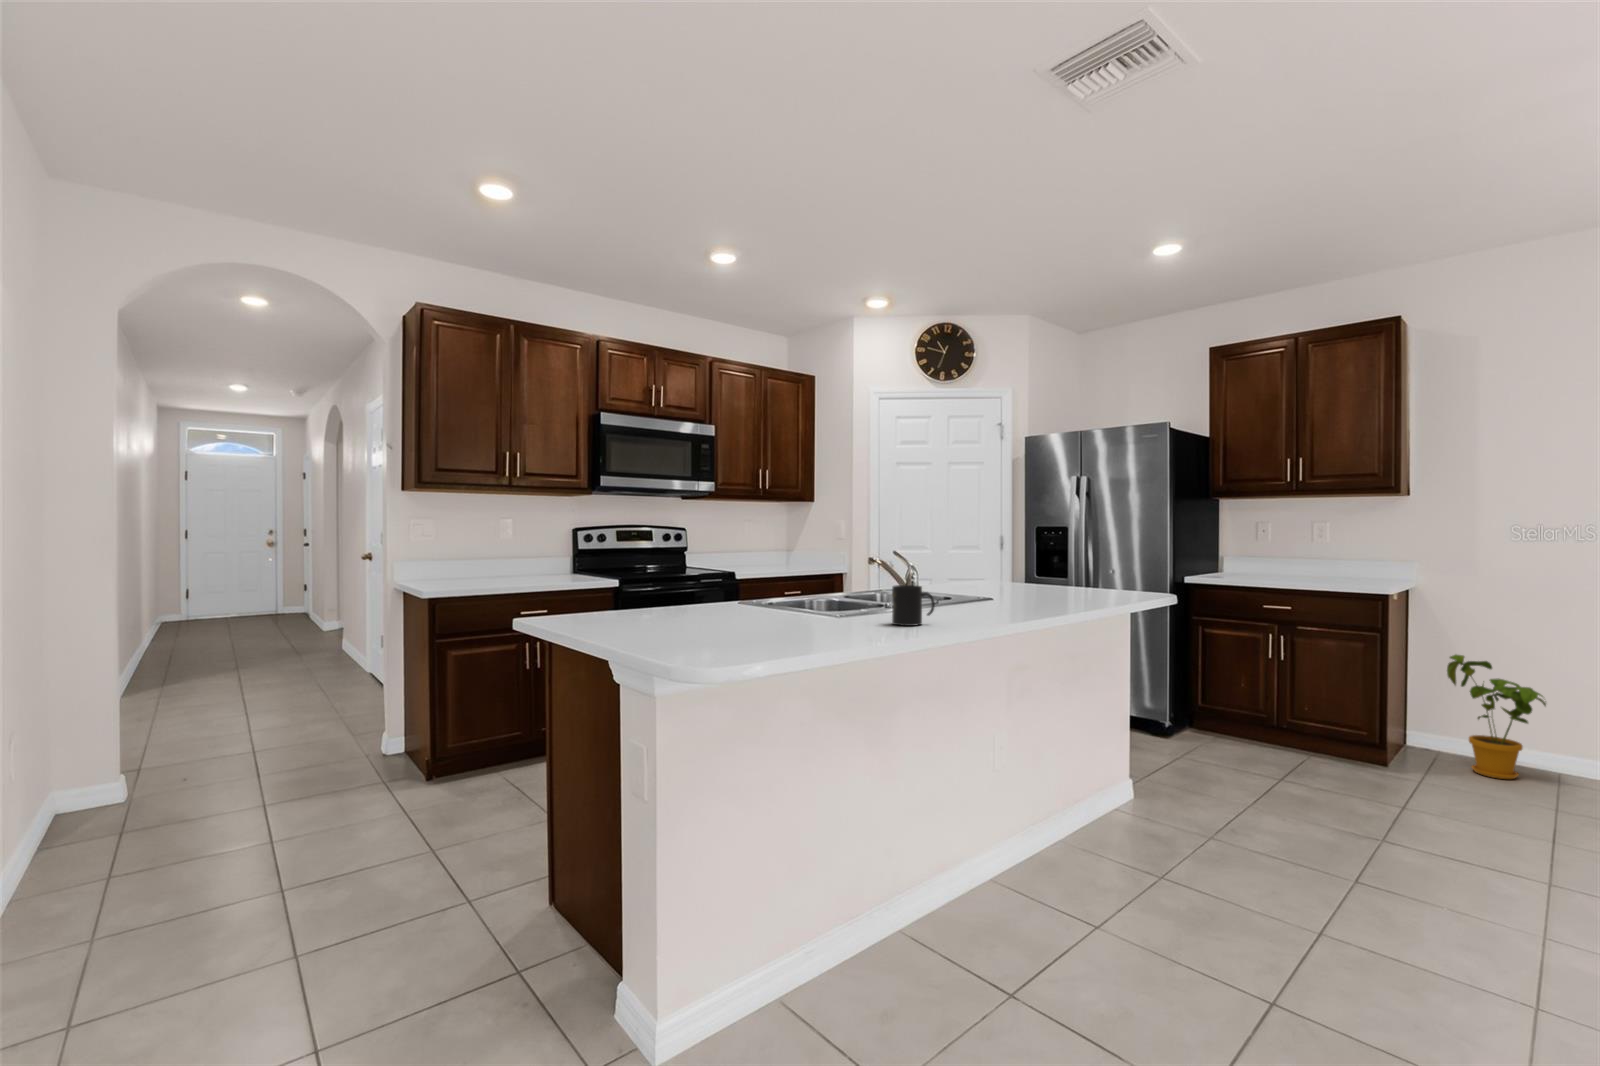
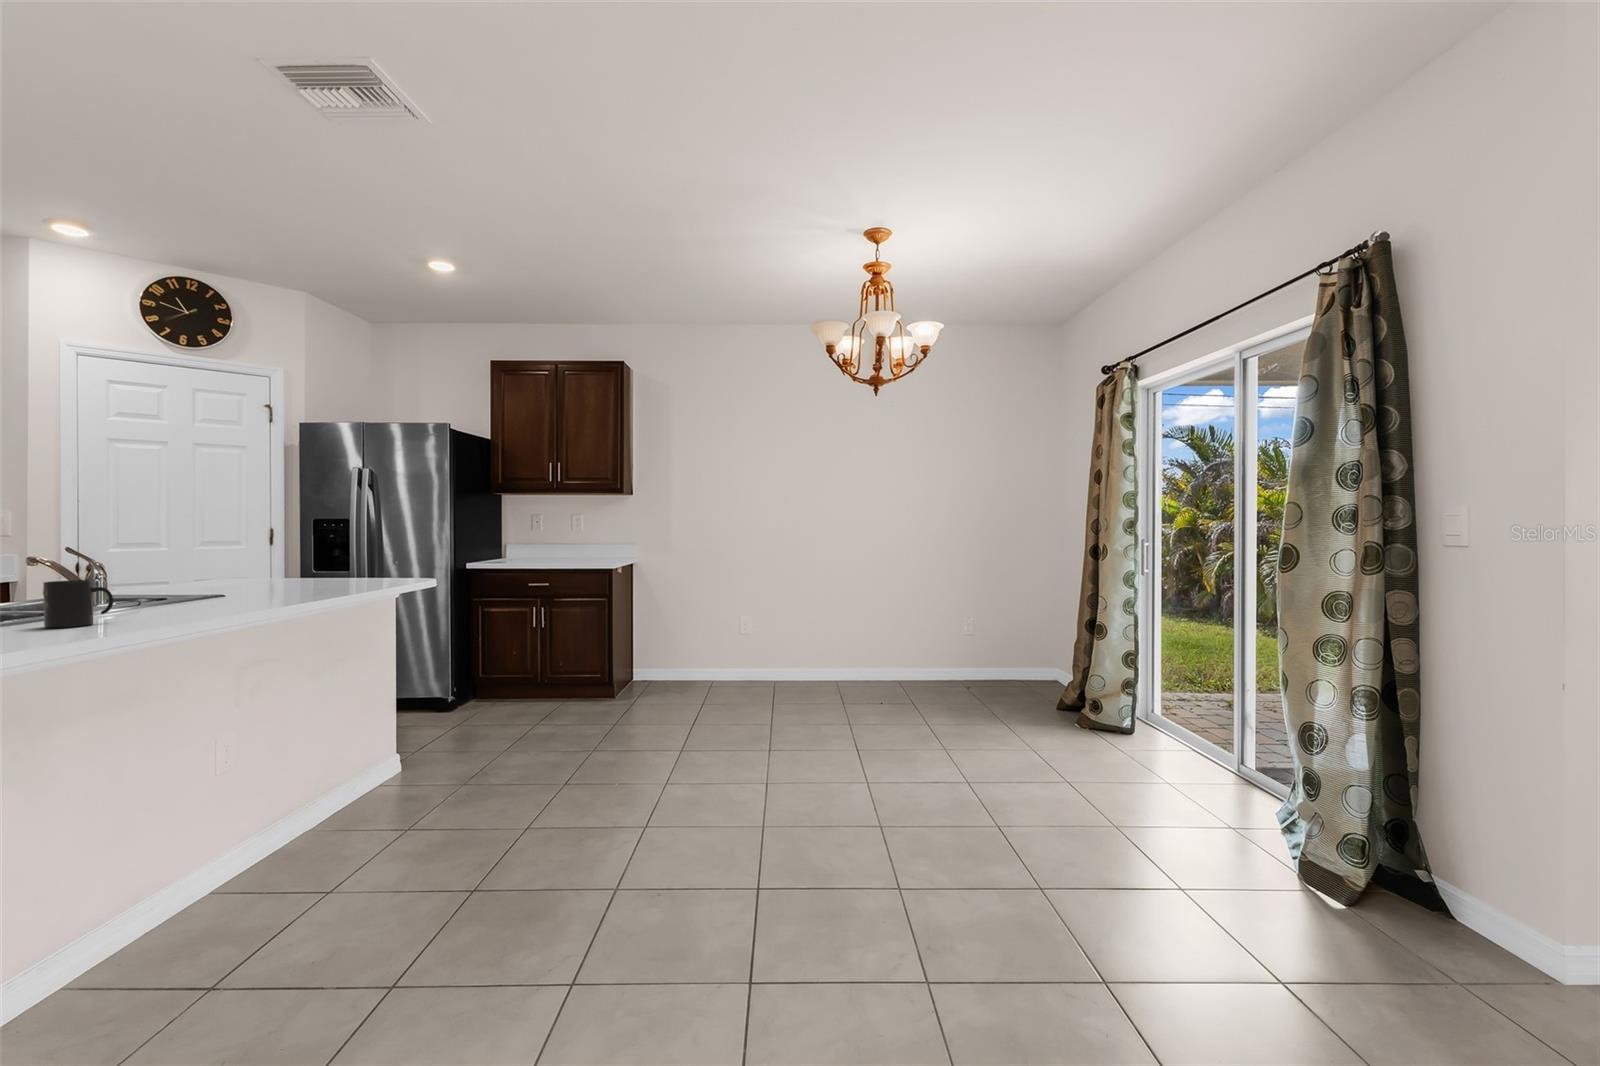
house plant: present [1447,655,1546,779] -> none [651,609,703,693]

